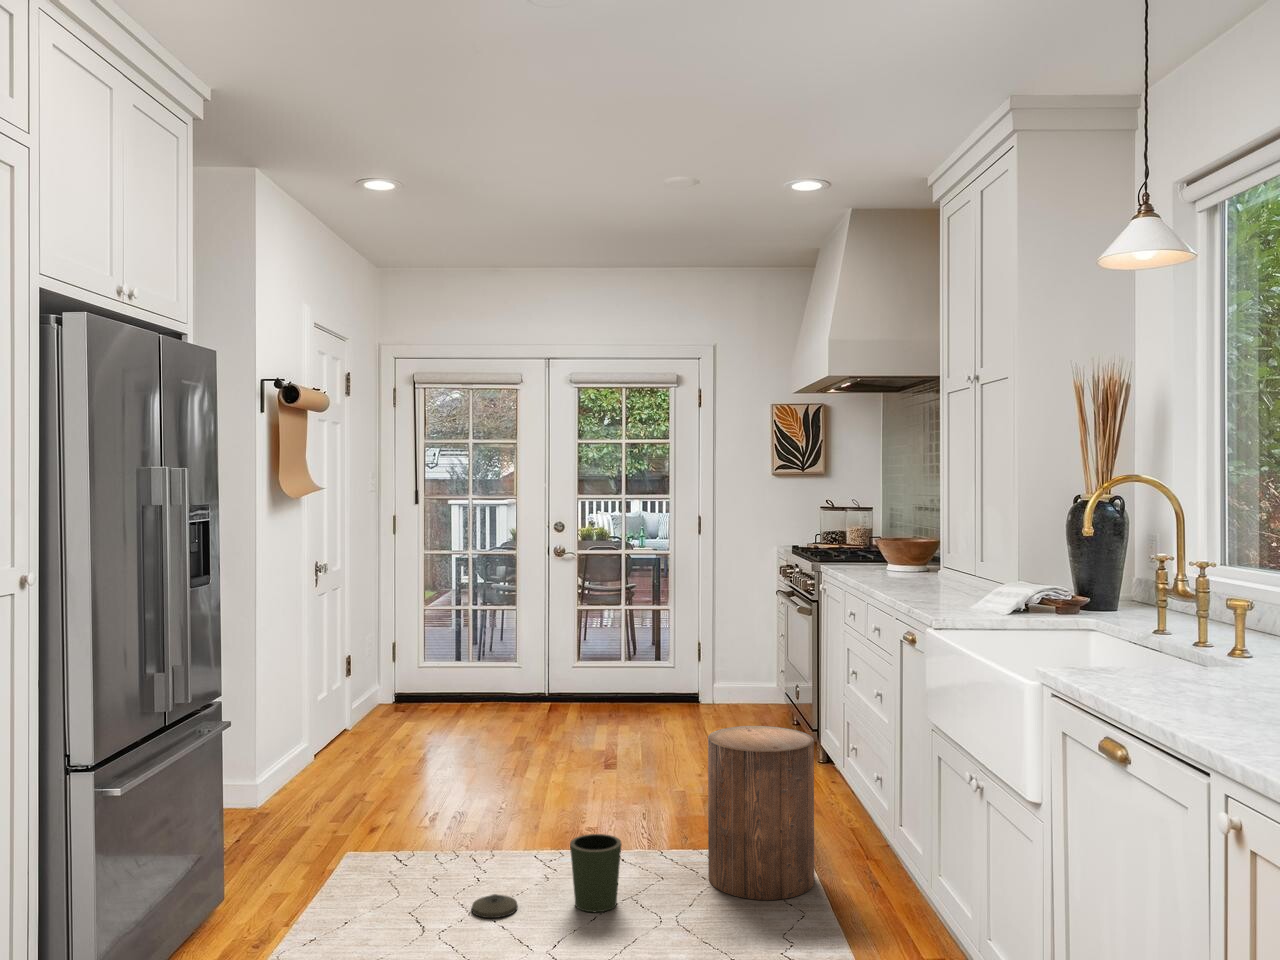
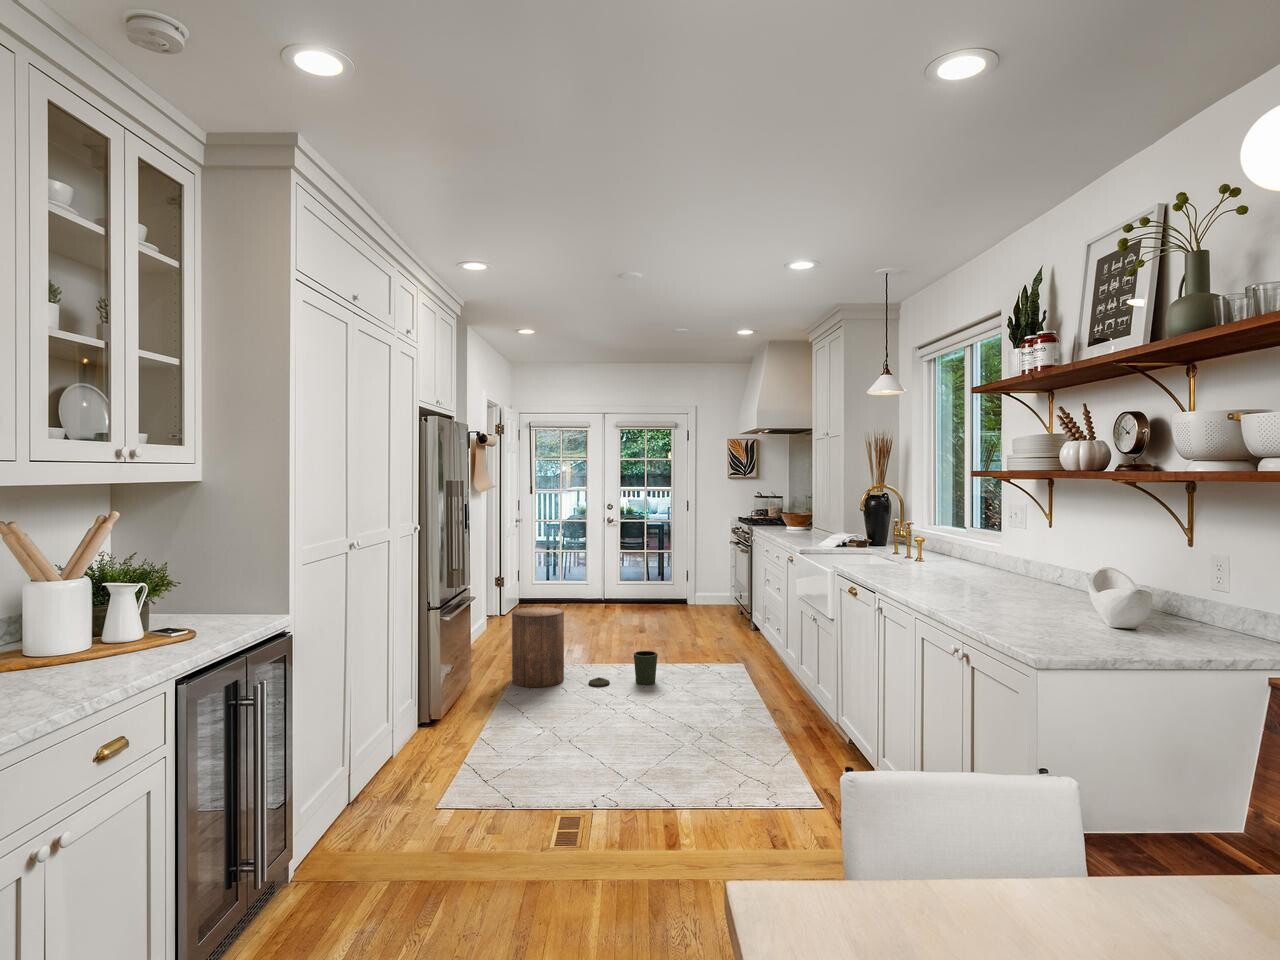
stool: present [708,726,814,900] -> present [512,607,564,687]

